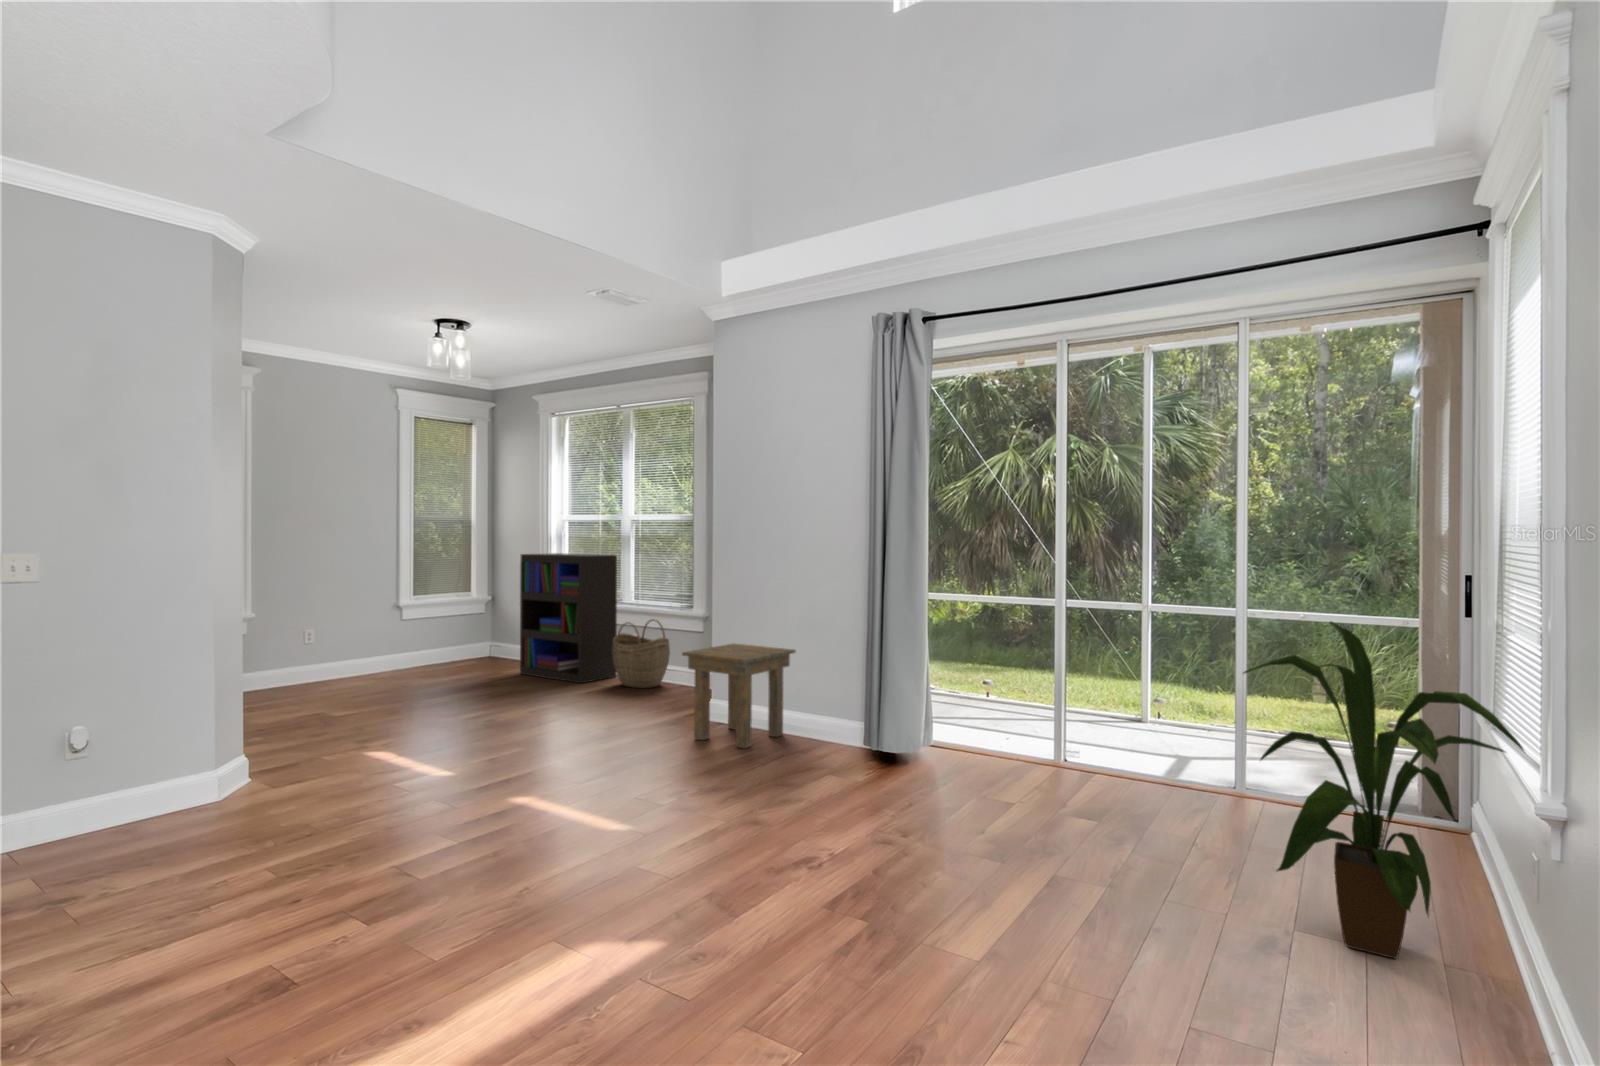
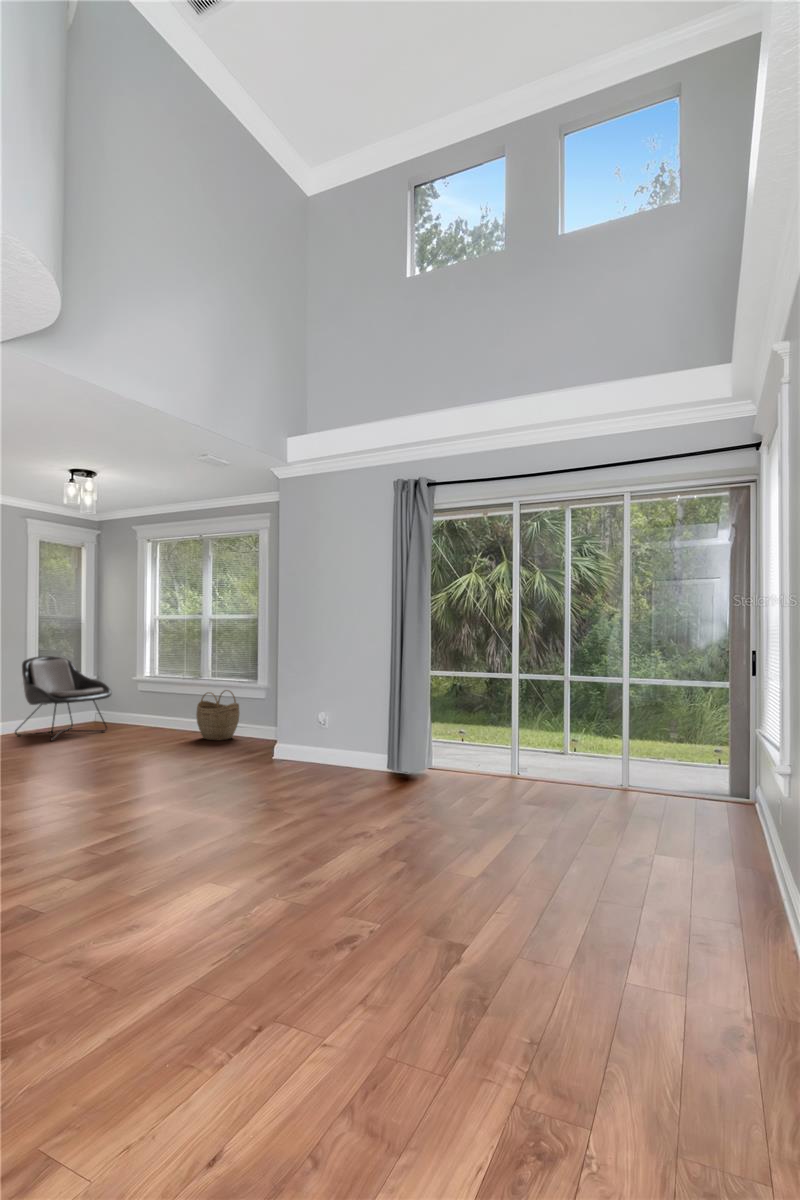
bookshelf: present [520,553,617,683] -> none [122,642,199,738]
lounge chair: none [387,571,508,683] -> present [15,656,112,741]
house plant: present [1244,622,1524,958] -> none [626,677,773,872]
side table: present [682,644,796,748] -> none [259,704,338,777]

